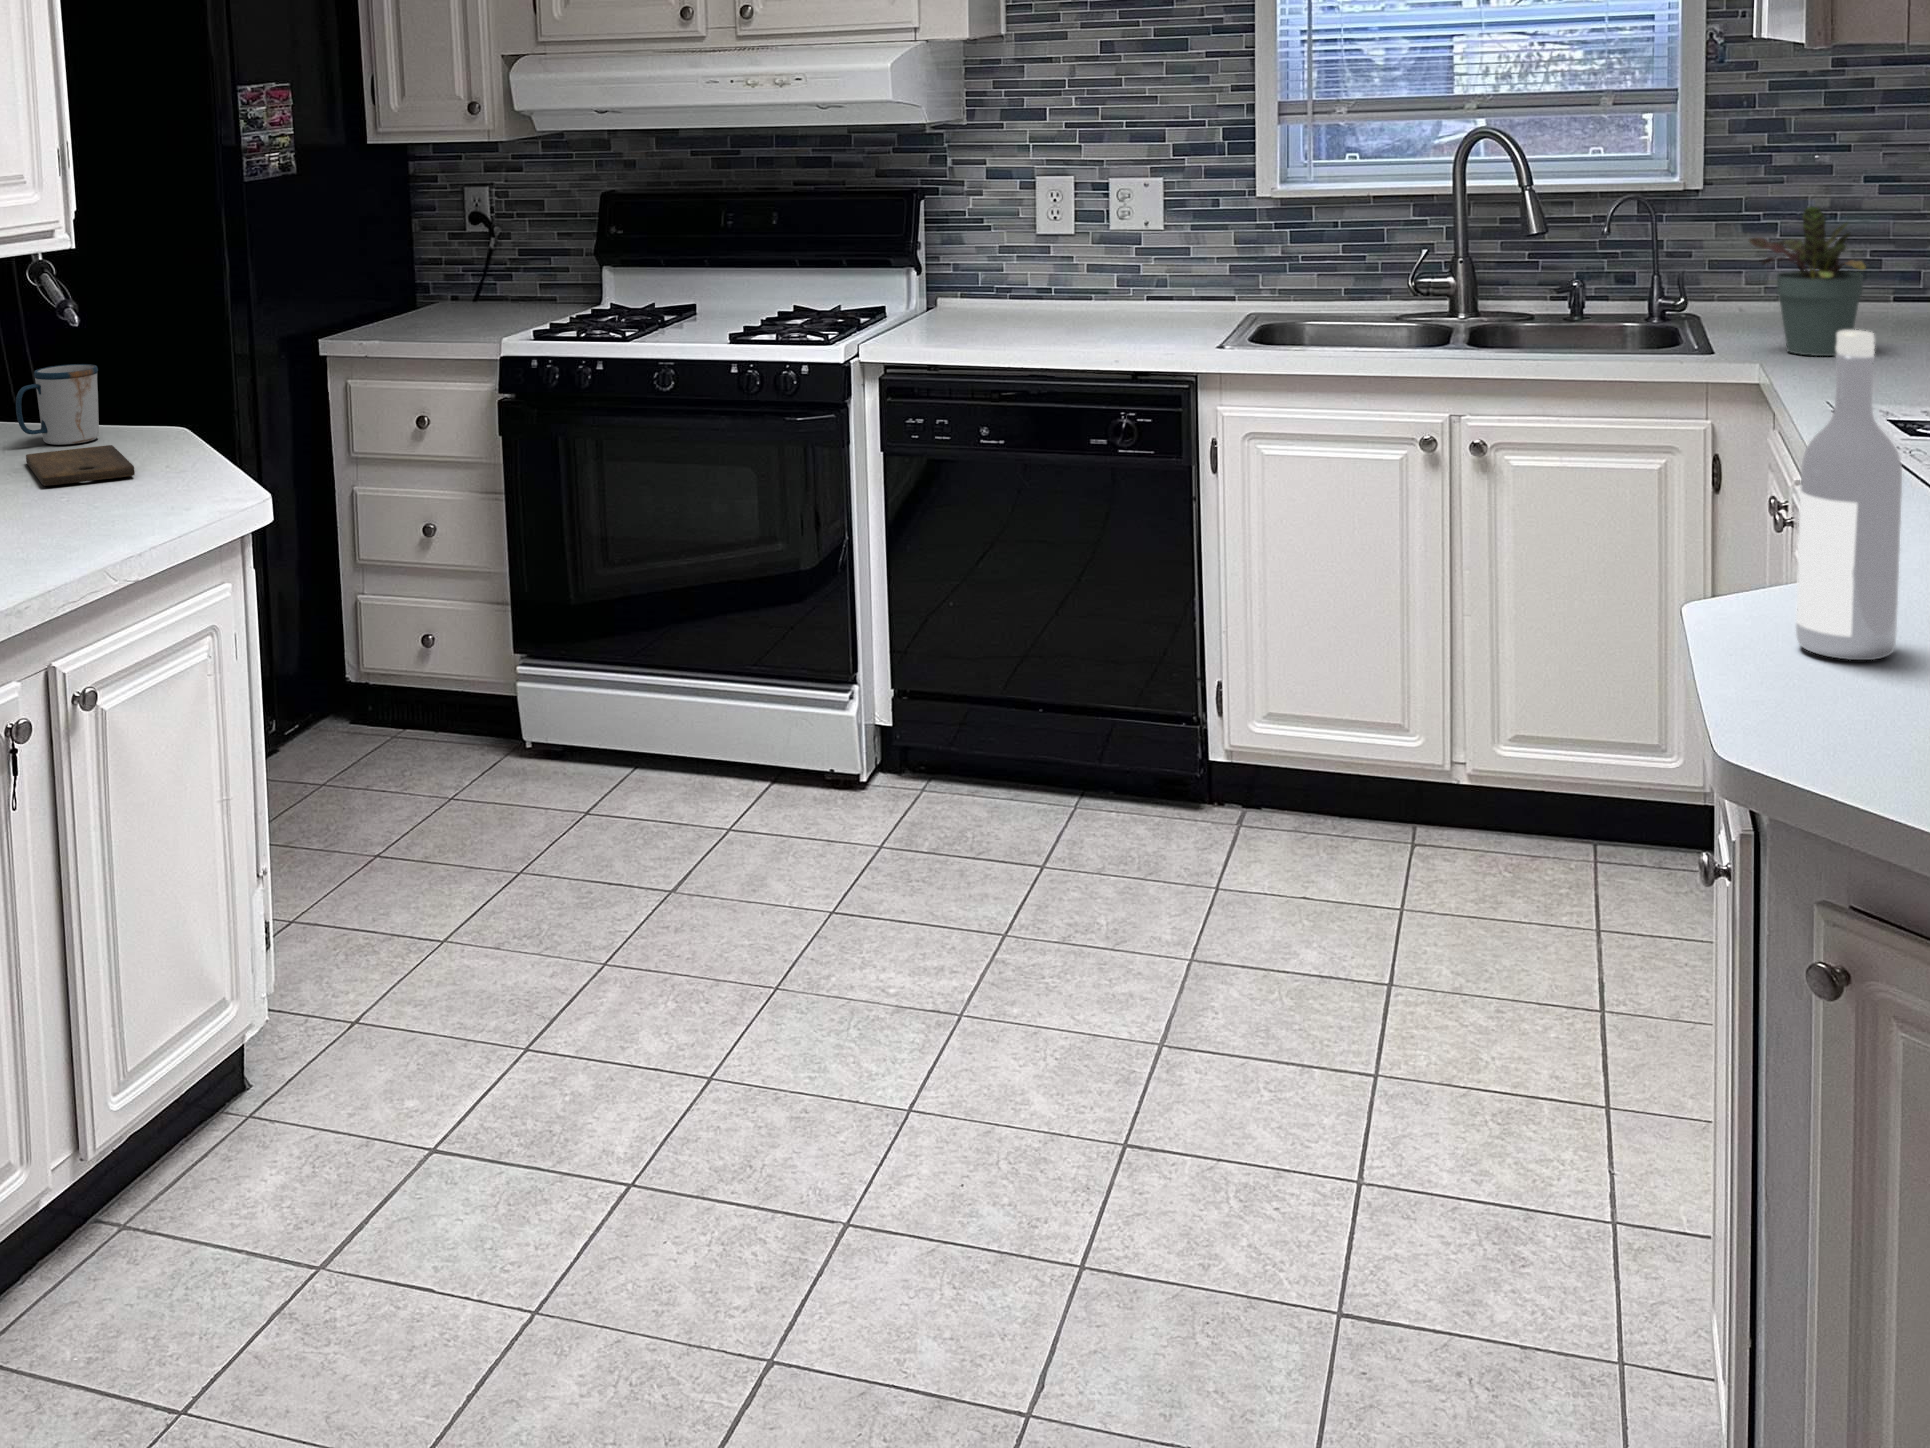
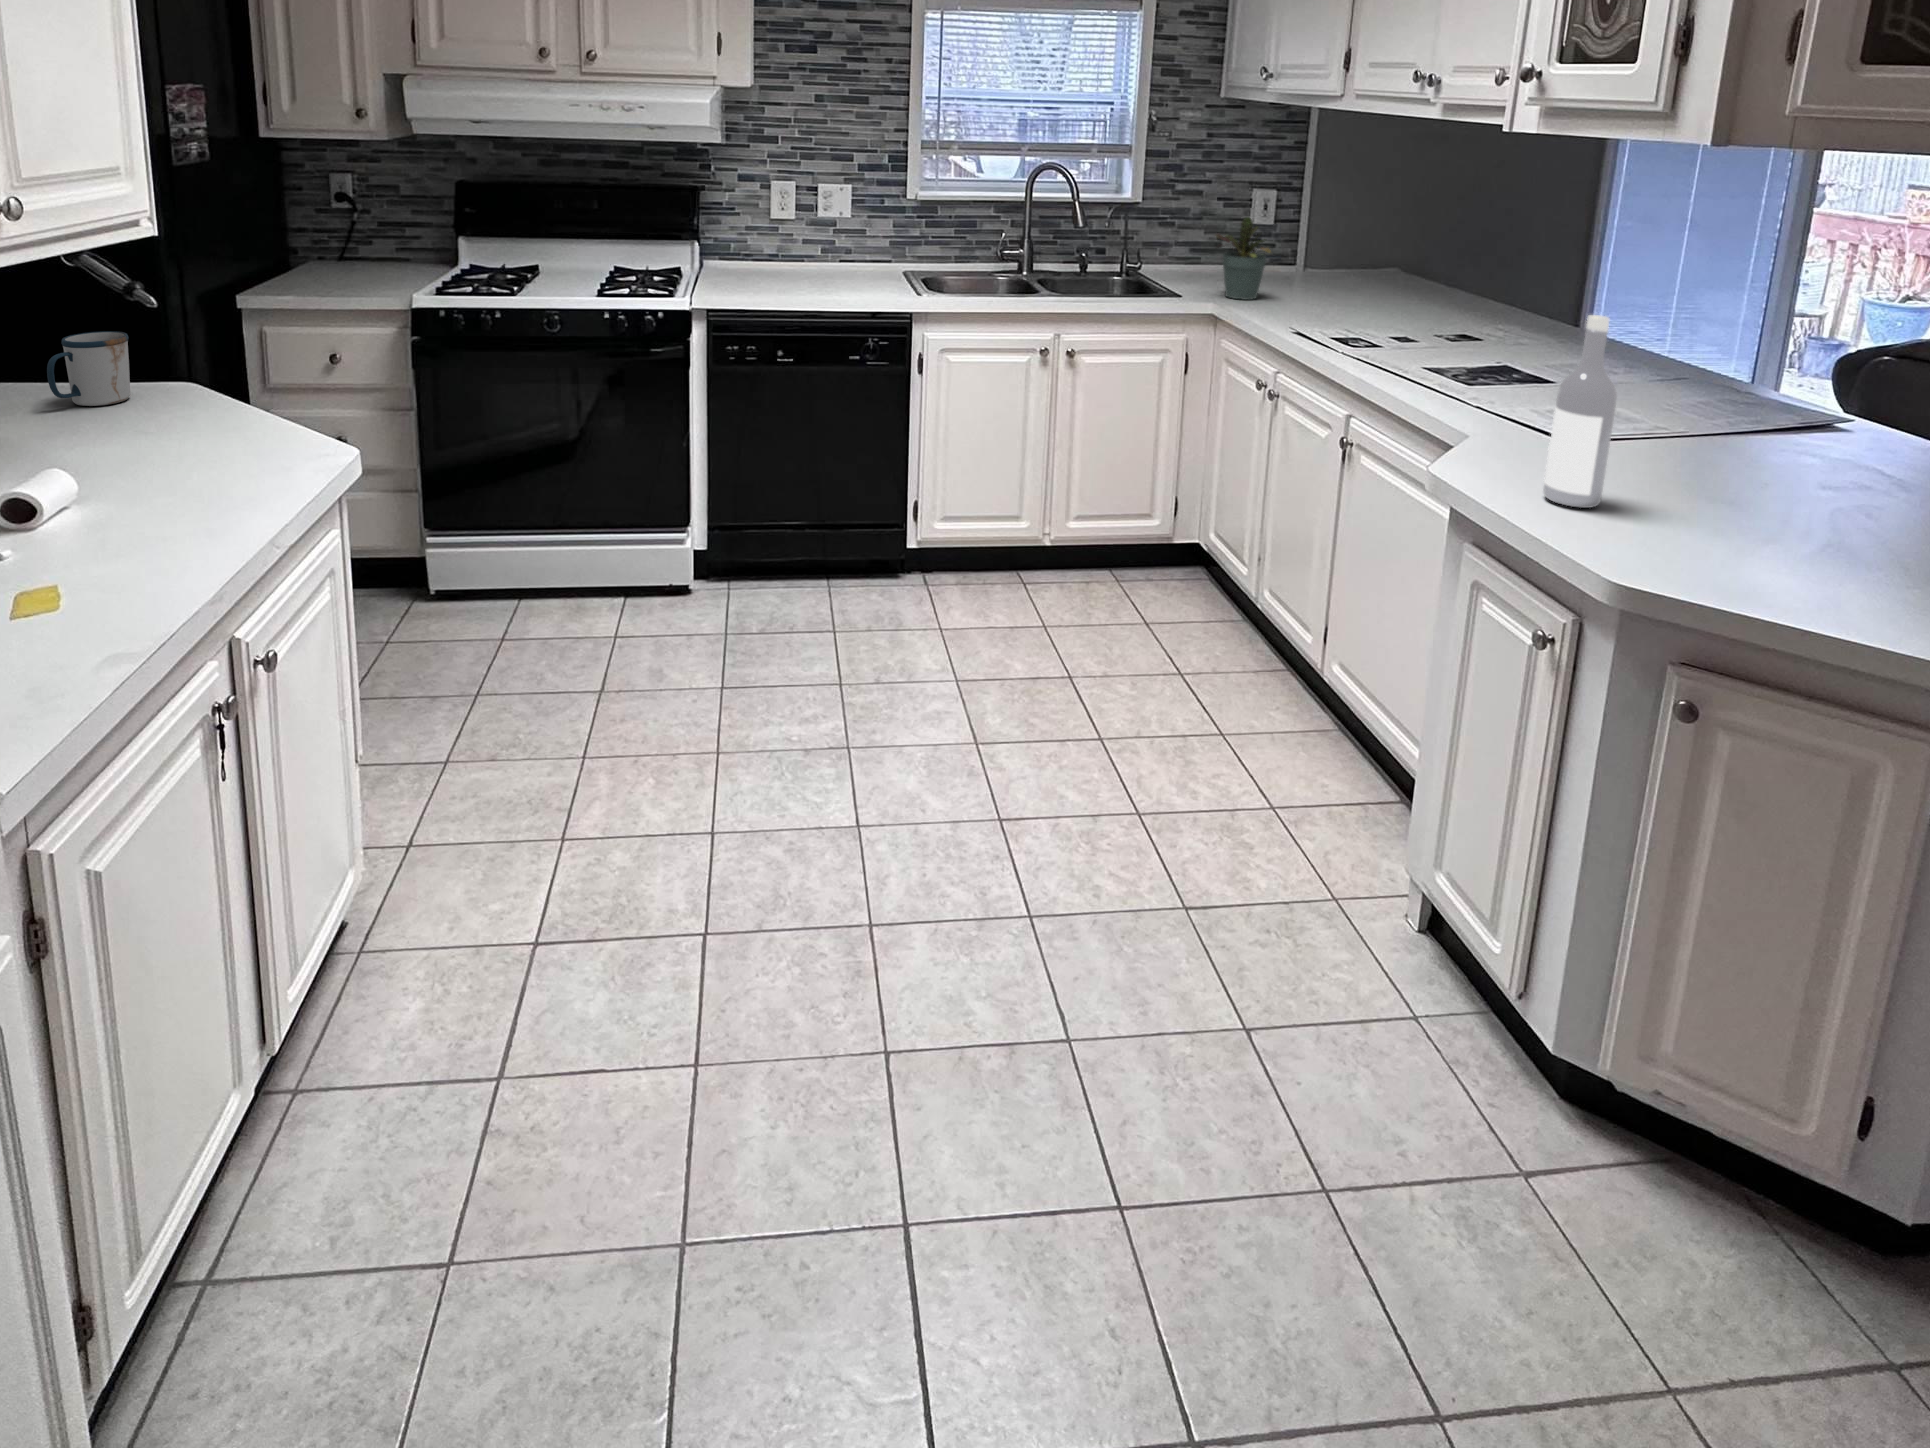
cutting board: present [26,445,135,486] -> none [77,406,215,453]

